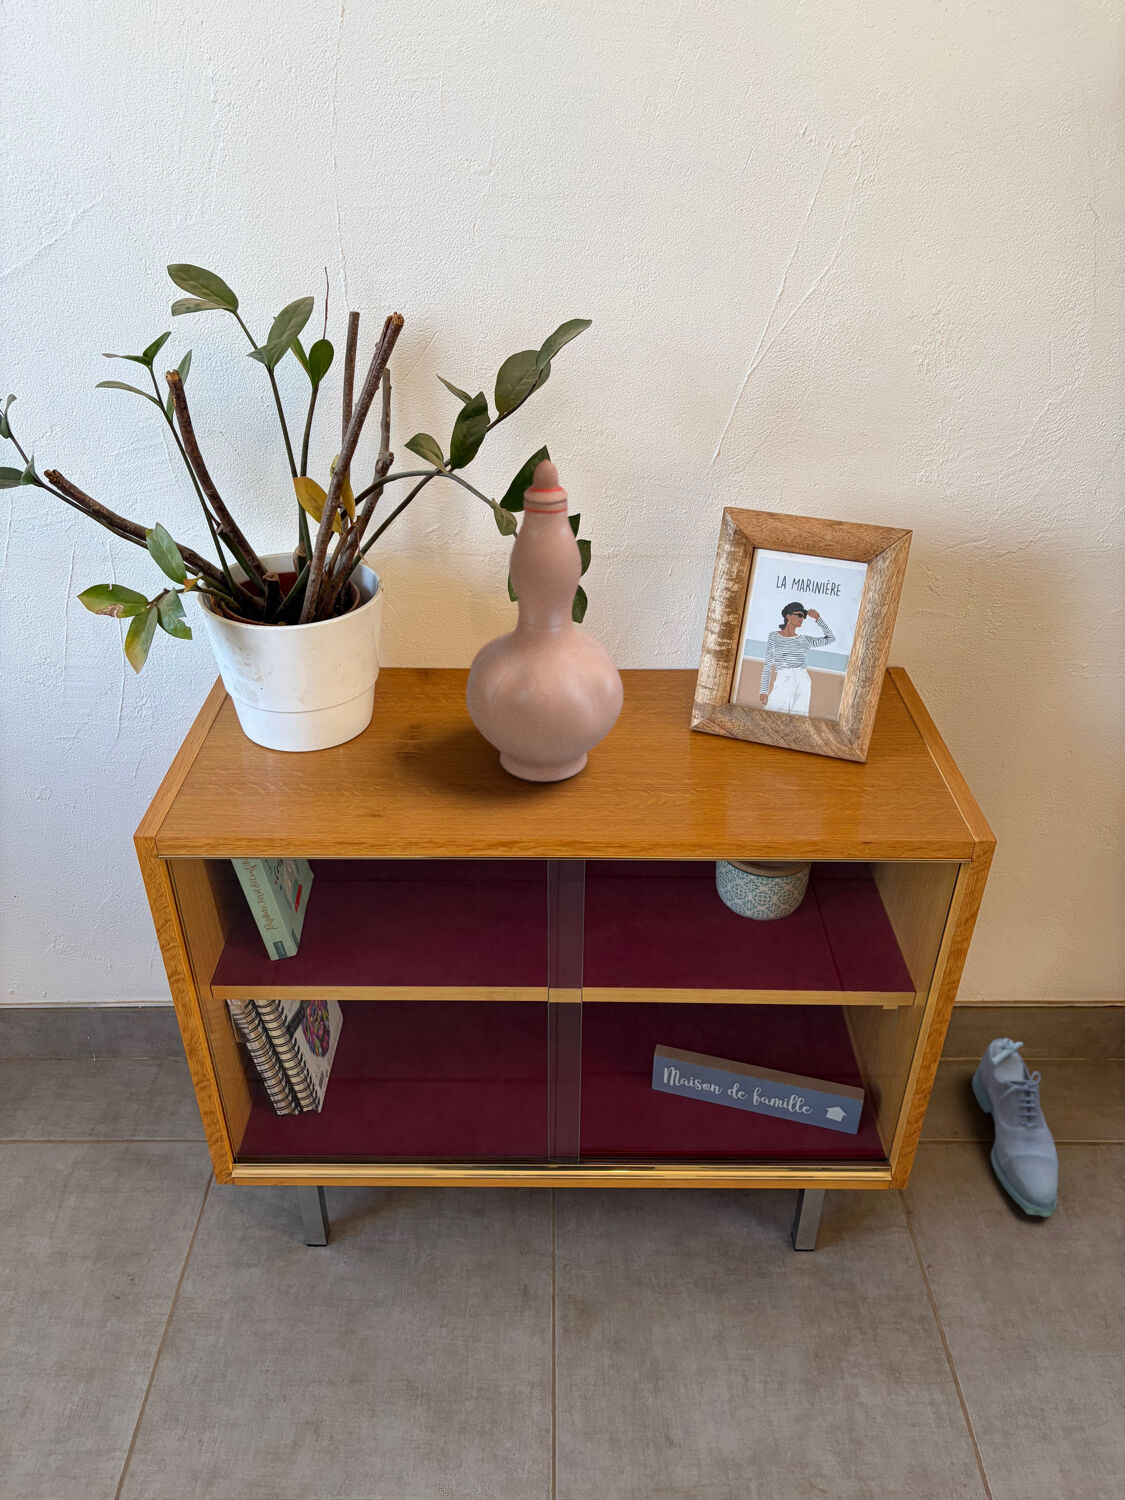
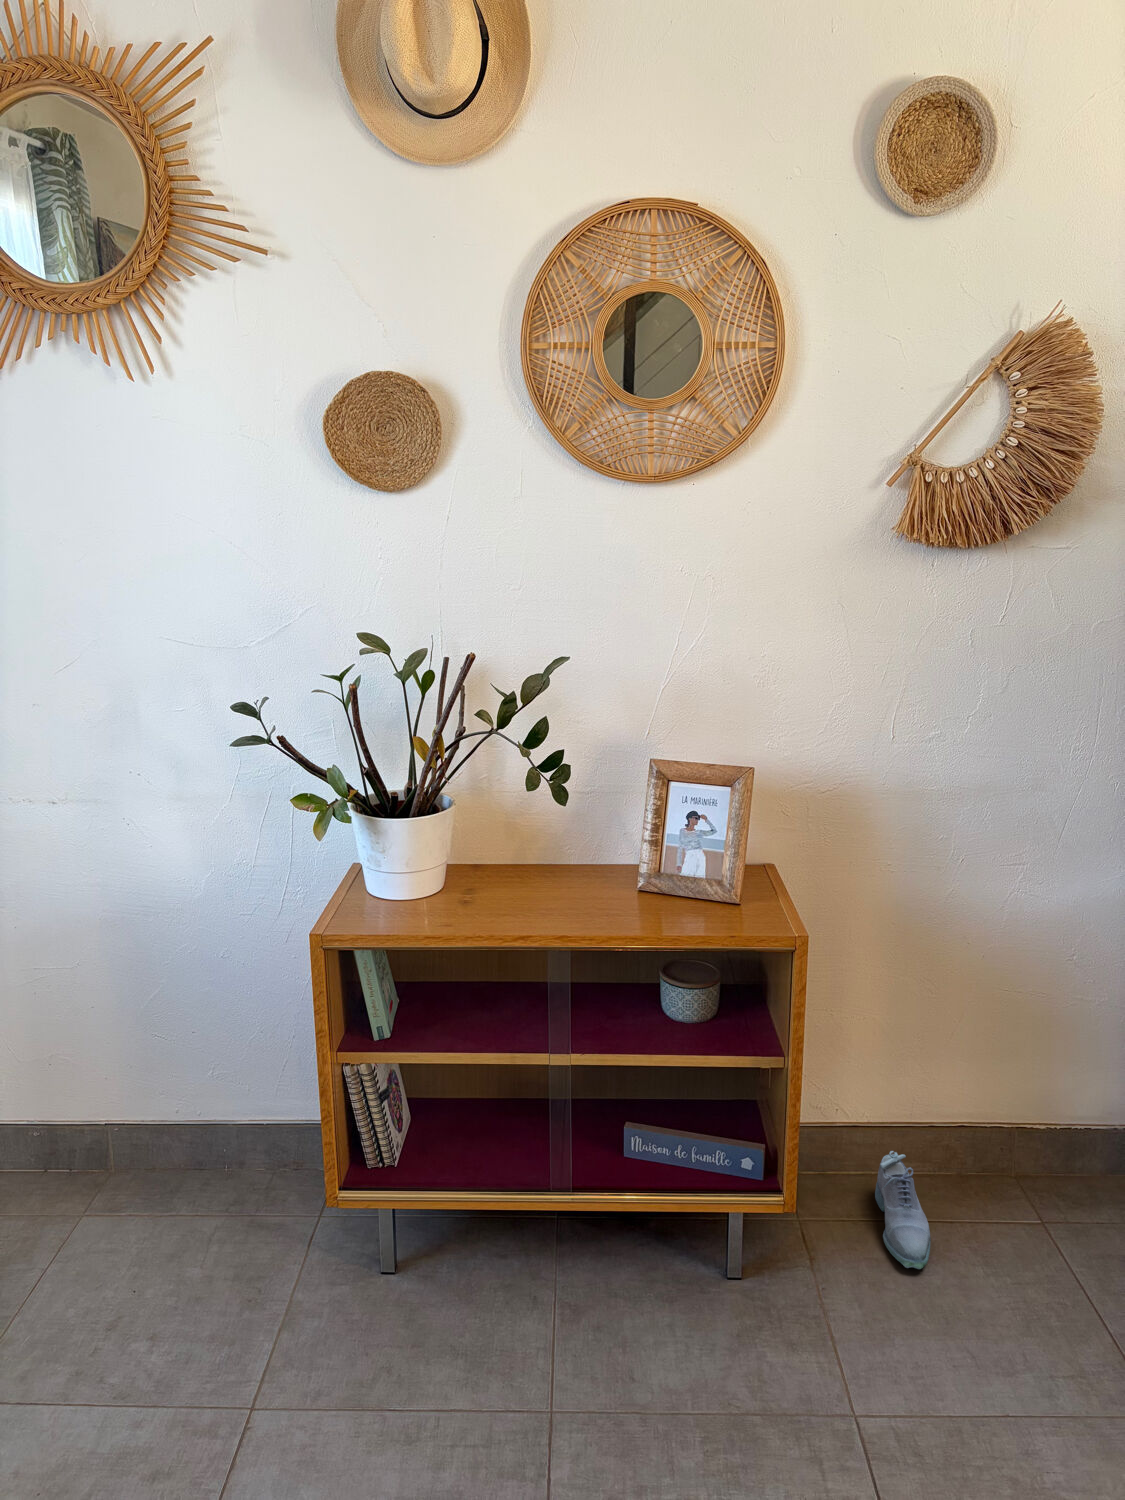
vase: present [466,460,623,781] -> none [501,725,592,911]

